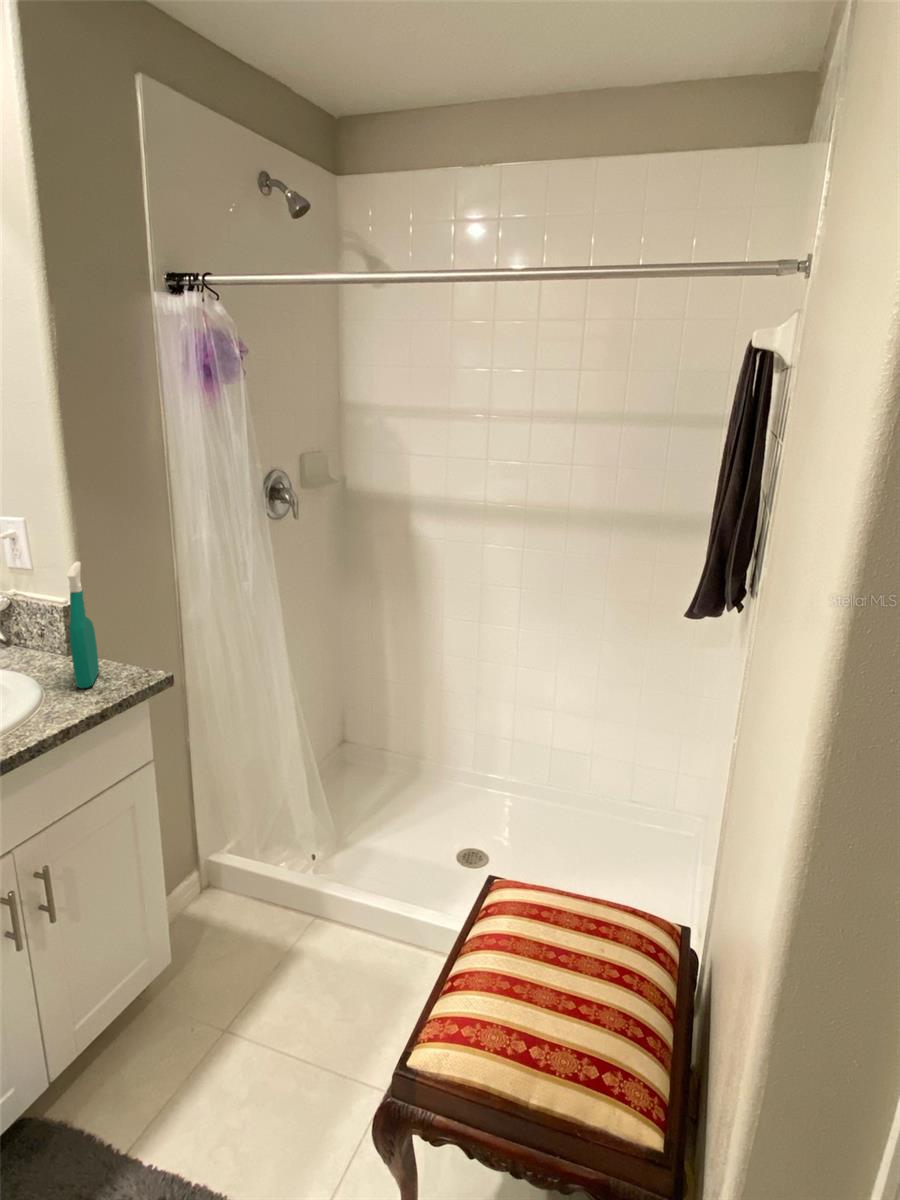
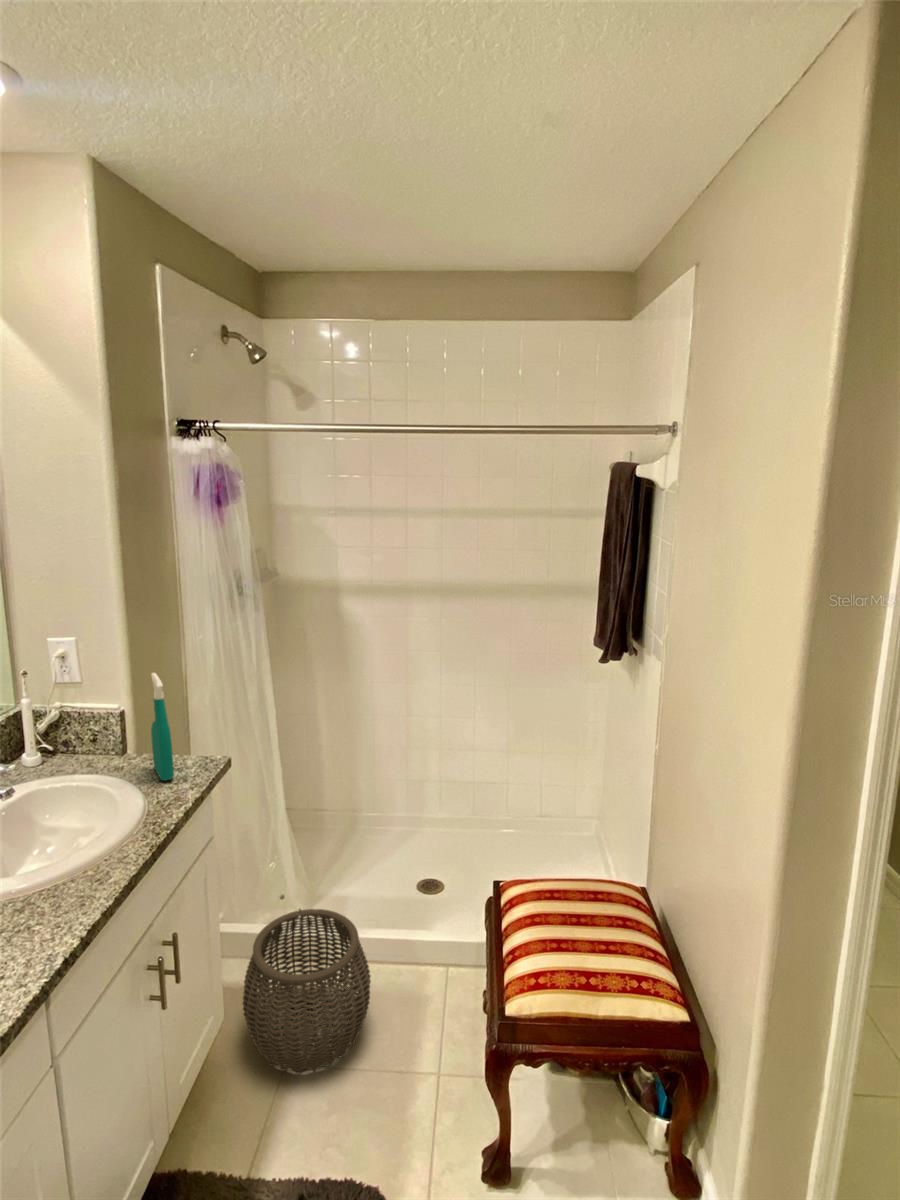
woven basket: none [186,861,339,1049] -> present [243,909,371,1073]

